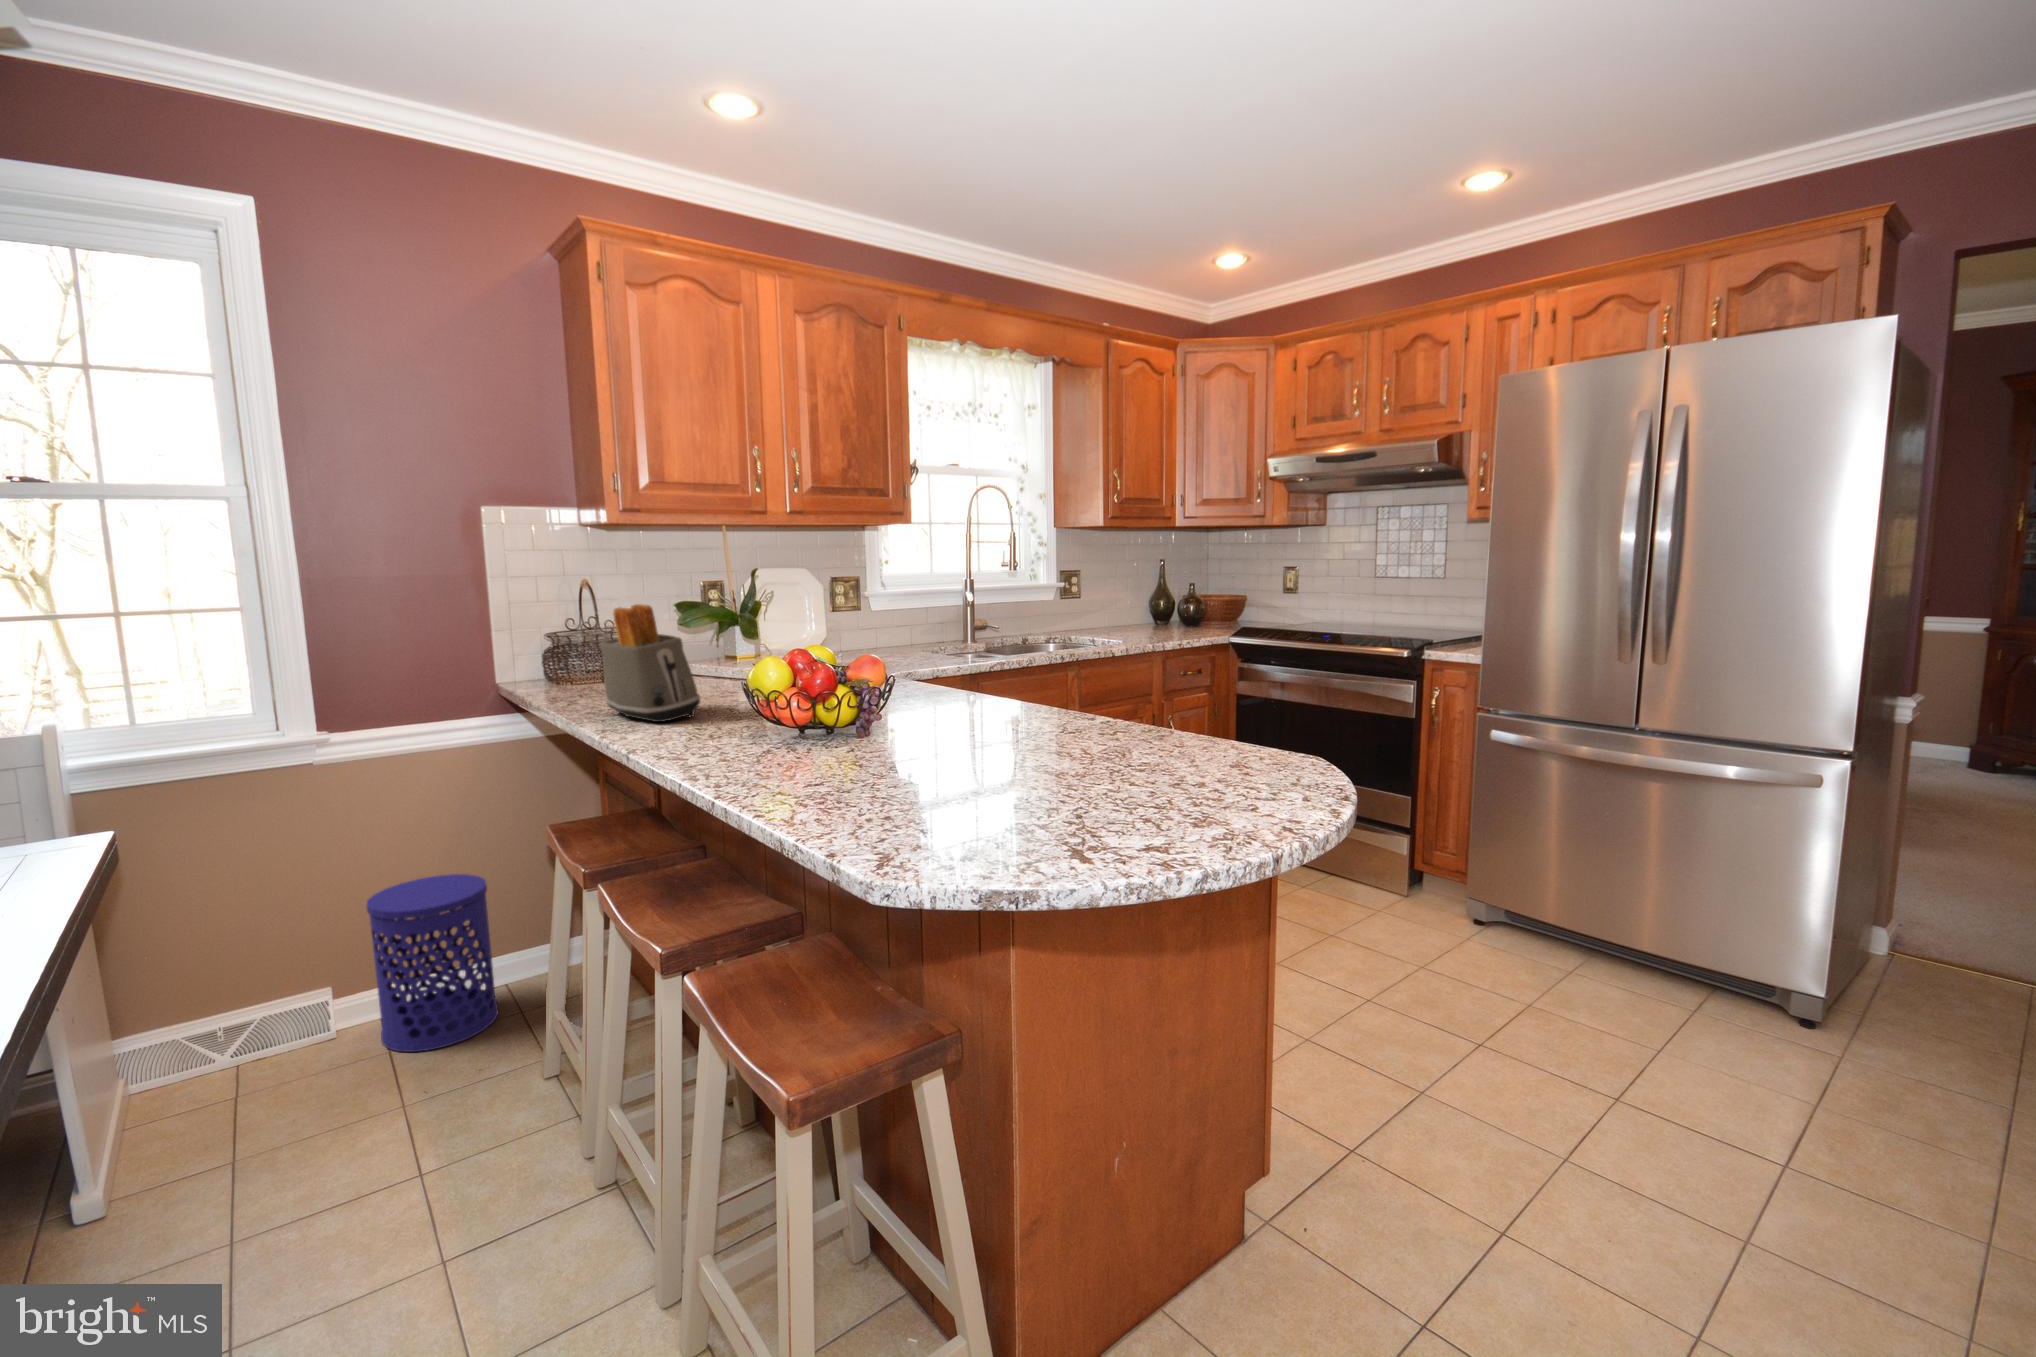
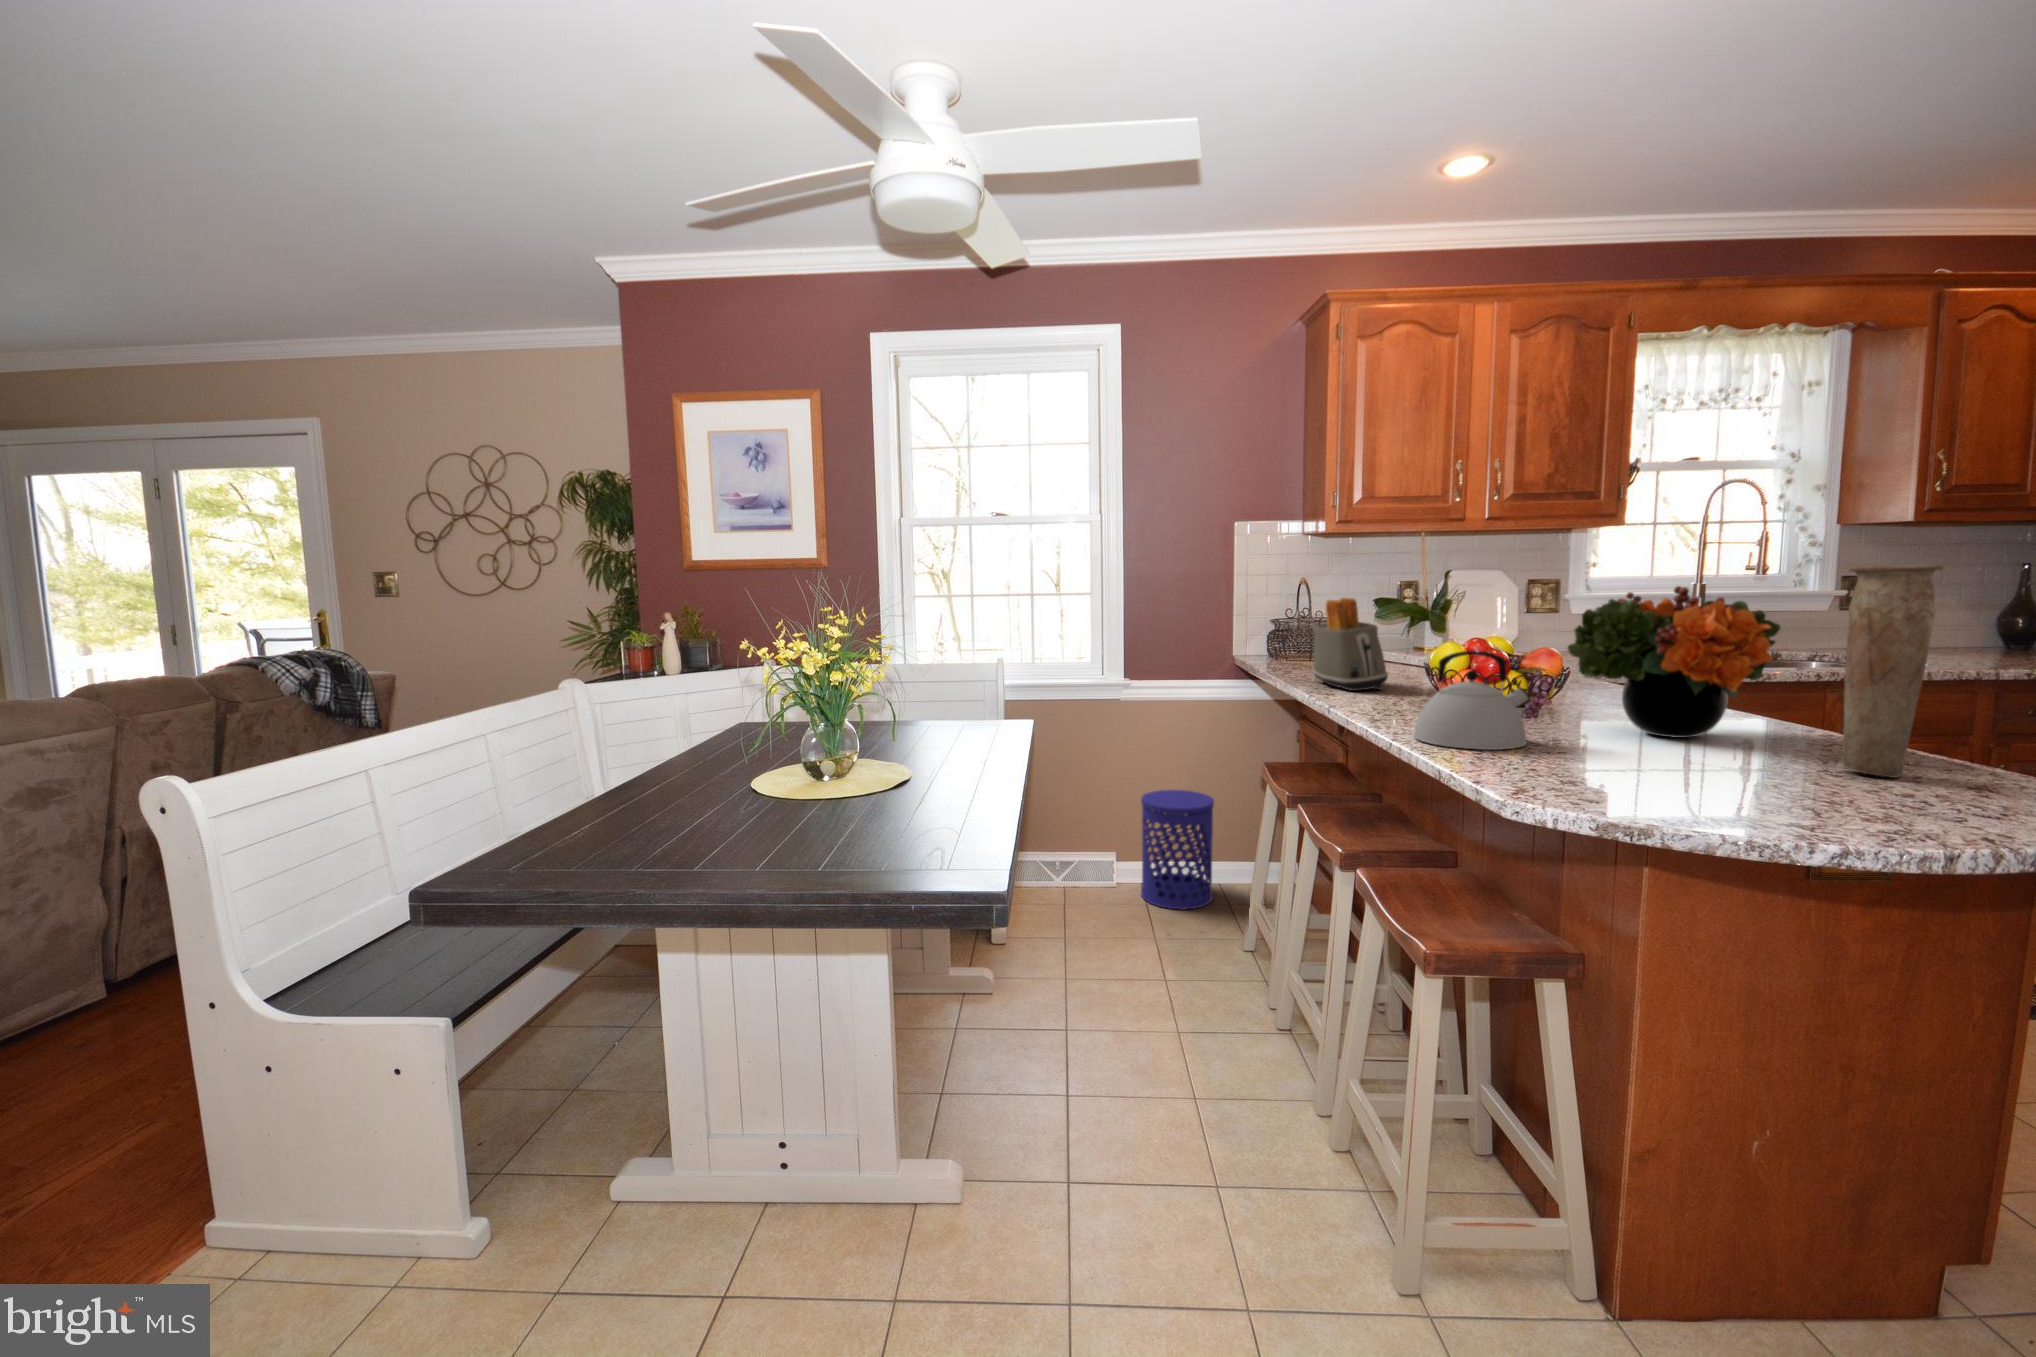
vase: none [1130,563,1195,765] -> present [1842,565,1943,778]
flower arrangement: none [892,585,1074,744] -> present [1567,586,1780,738]
kettle: none [741,670,869,797] -> present [1414,651,1529,750]

